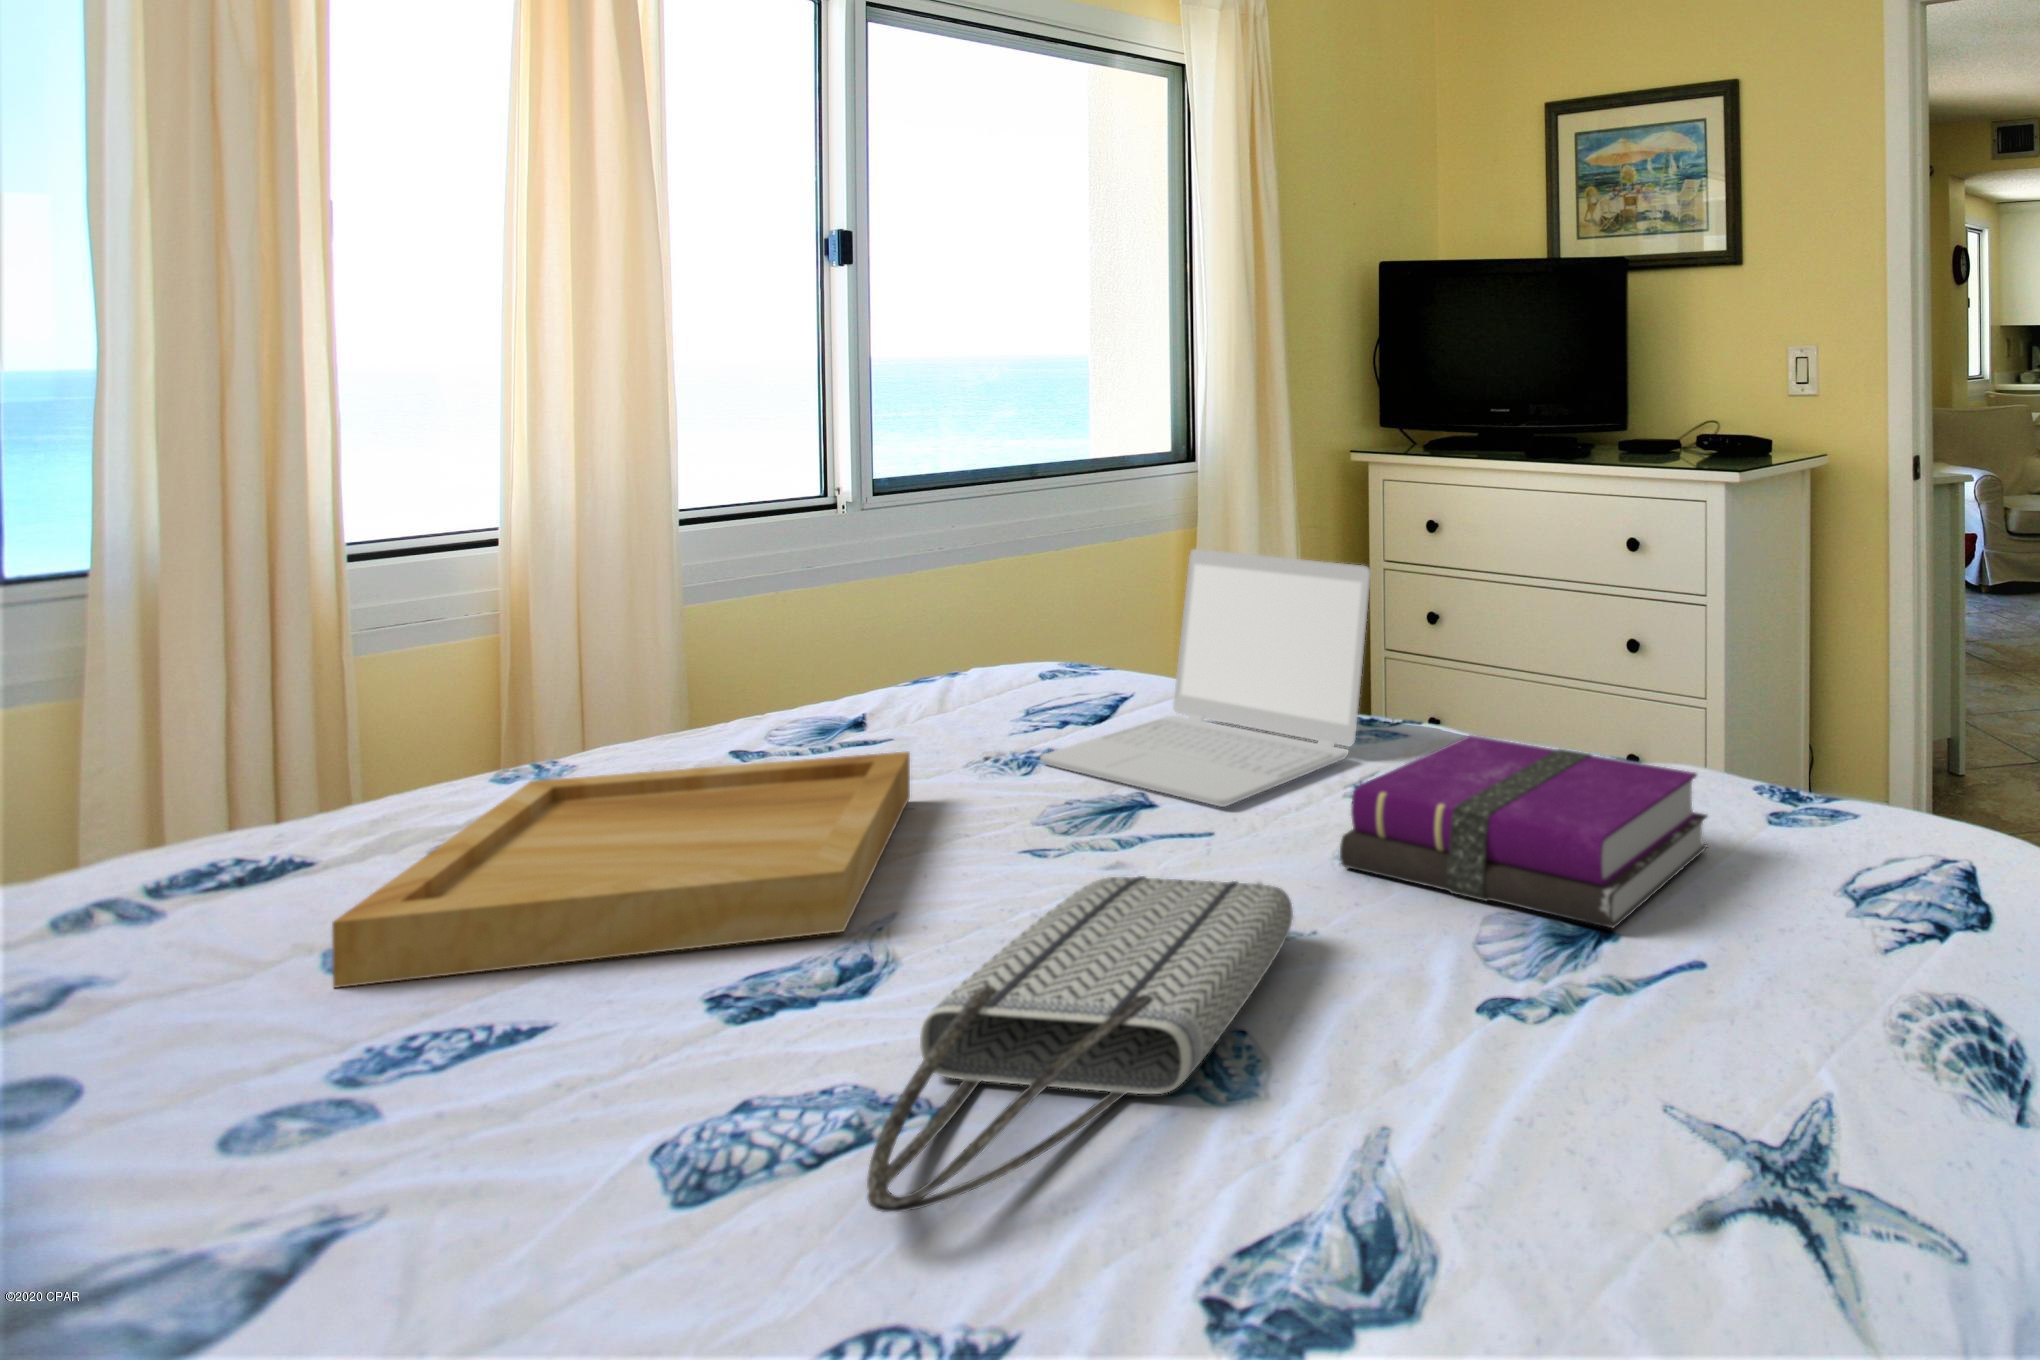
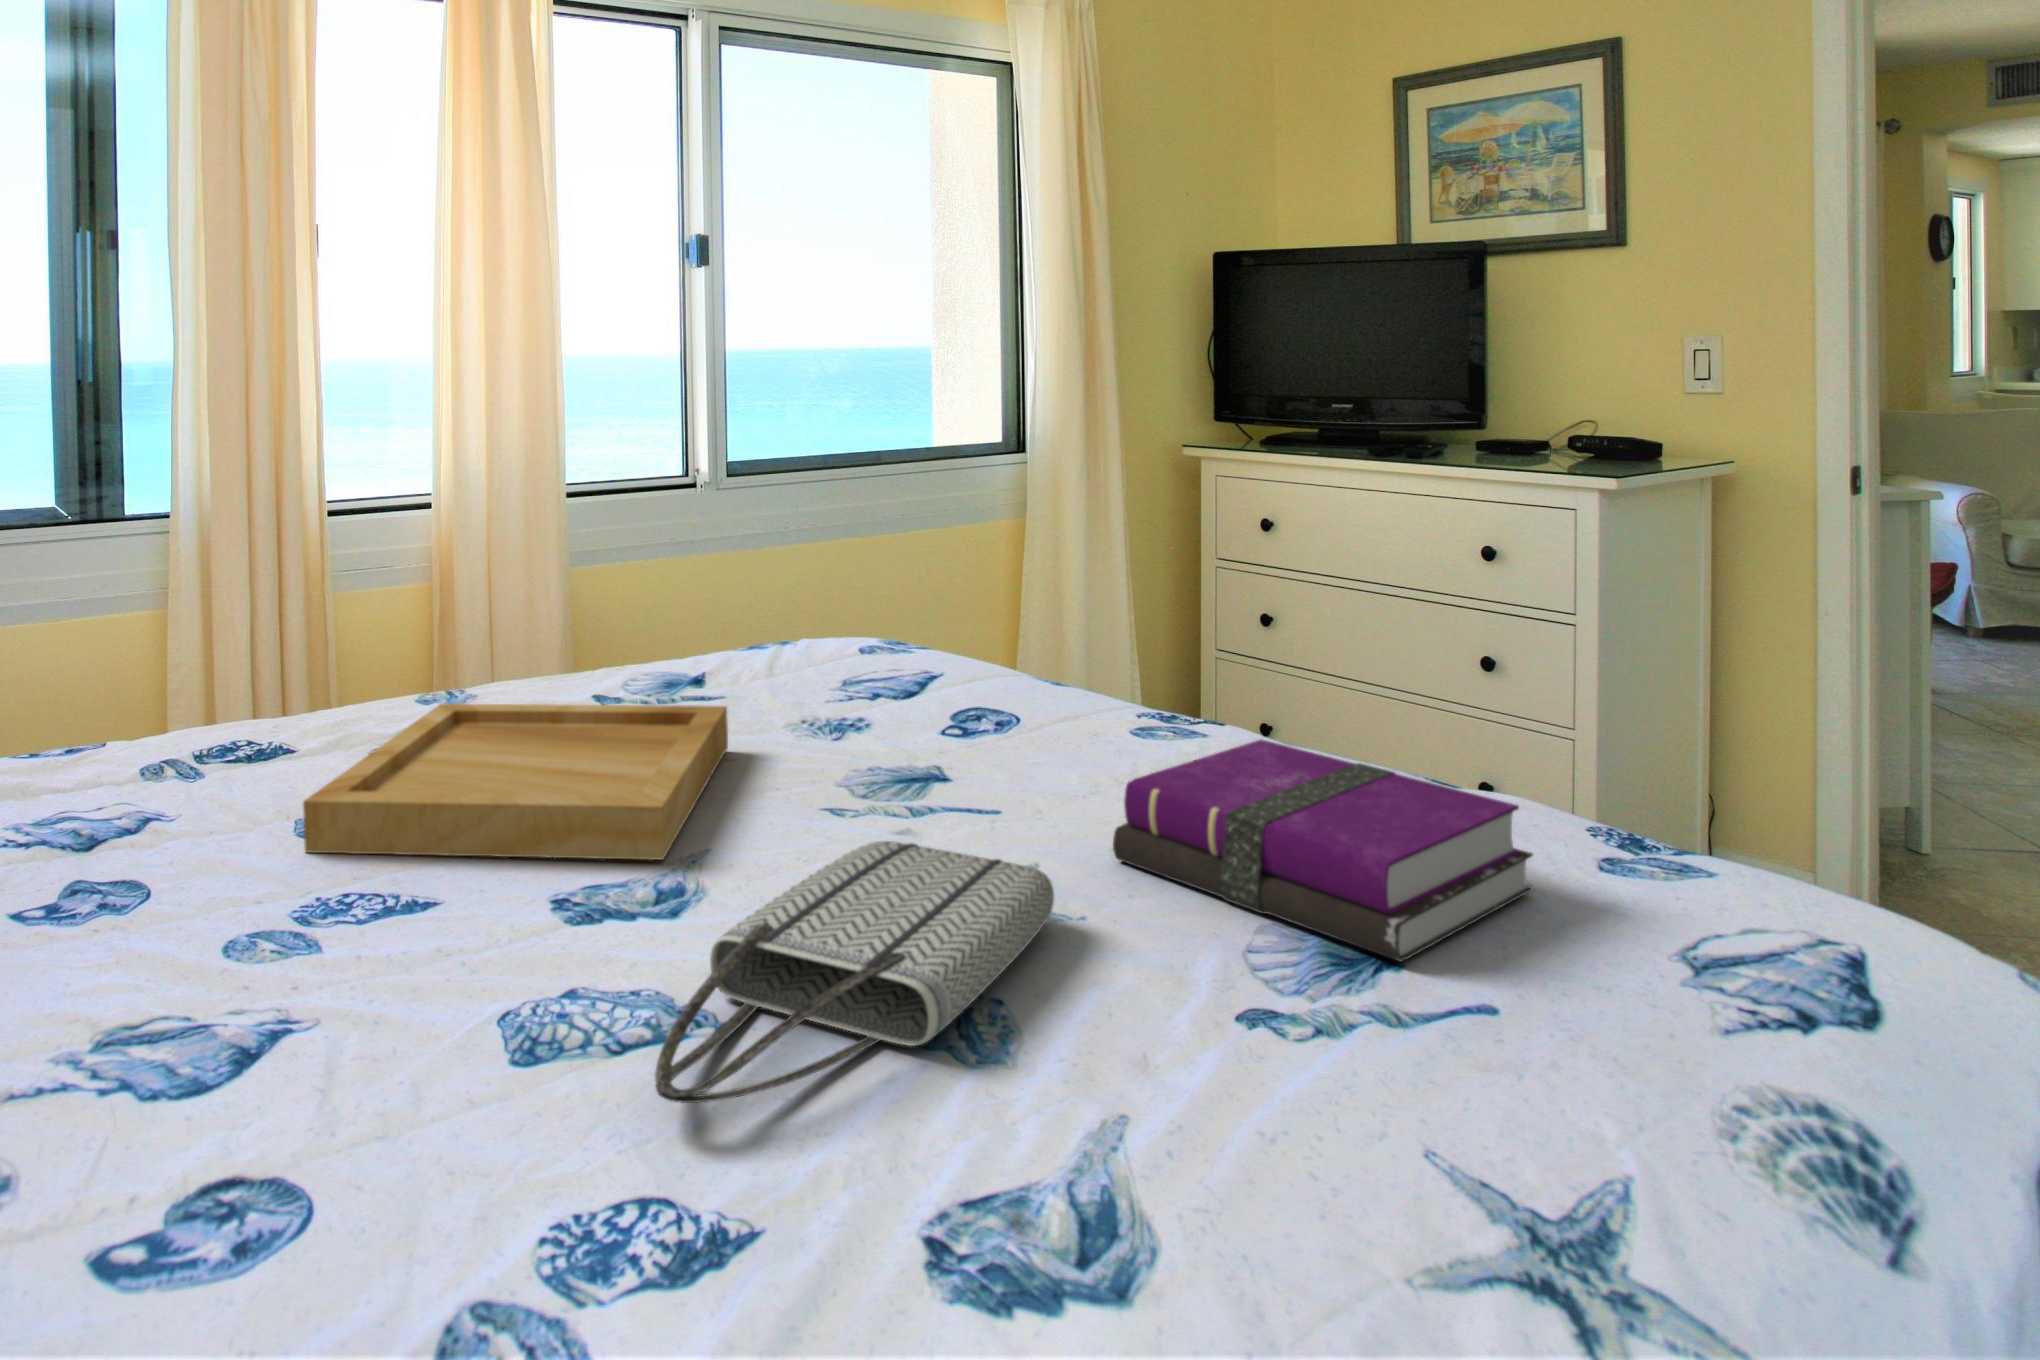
laptop: present [1040,549,1371,807] -> none [842,530,1162,787]

